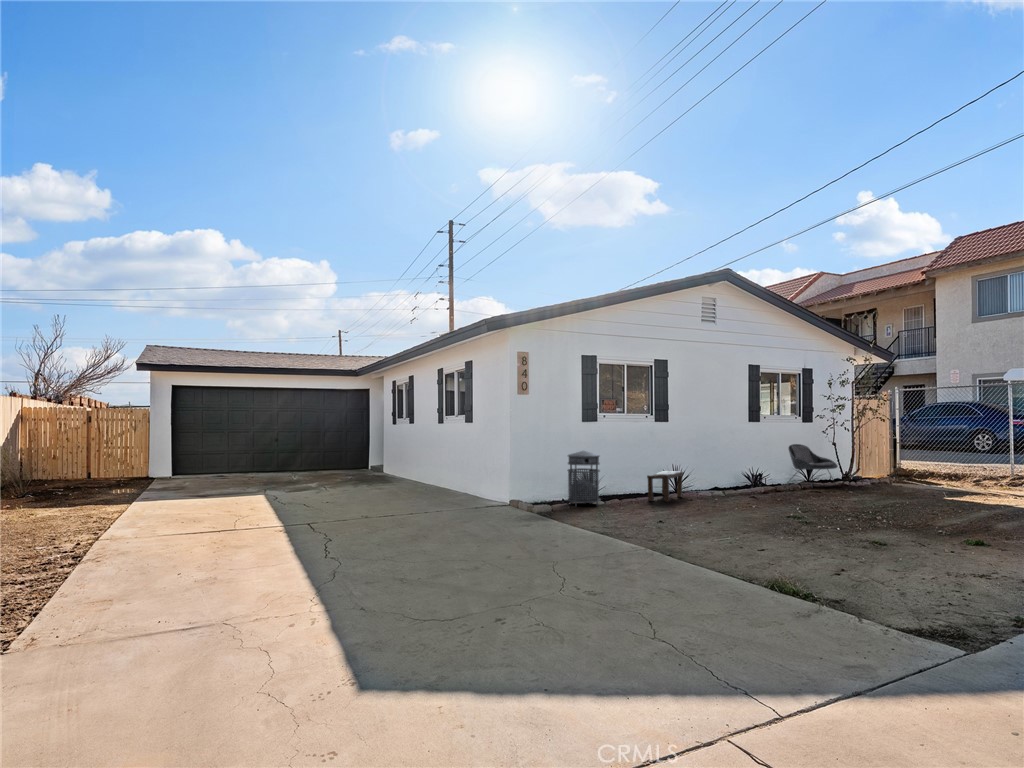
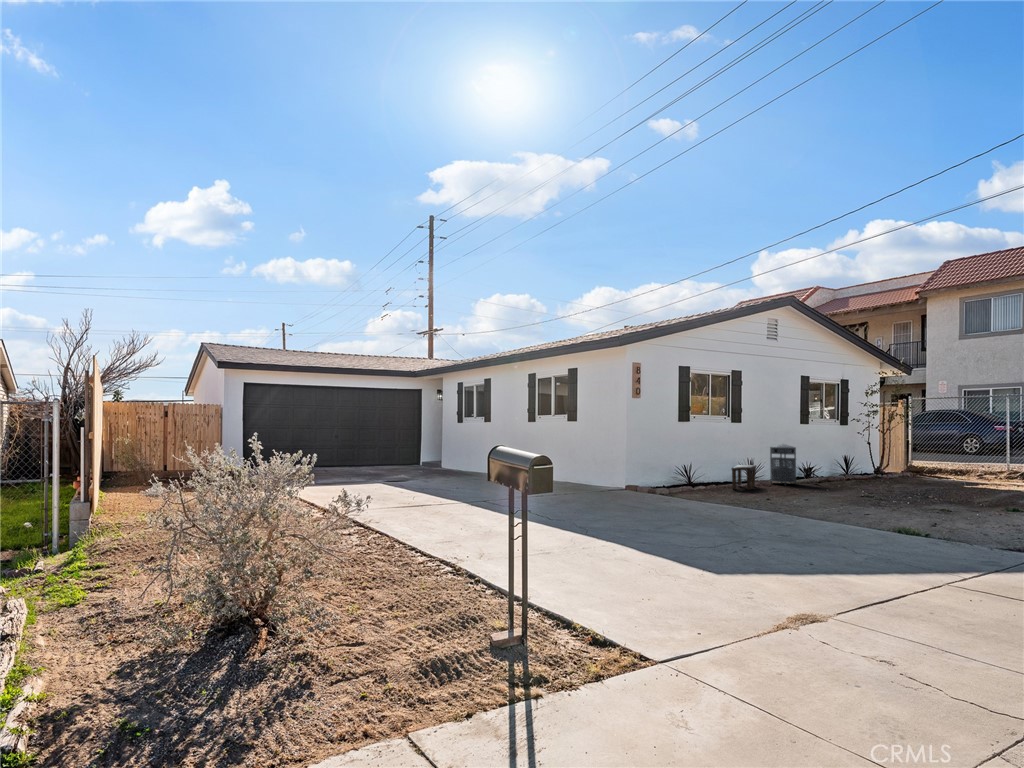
lounge chair: present [788,444,838,488] -> none [828,444,871,481]
trash can: present [567,451,600,506] -> present [770,444,796,485]

